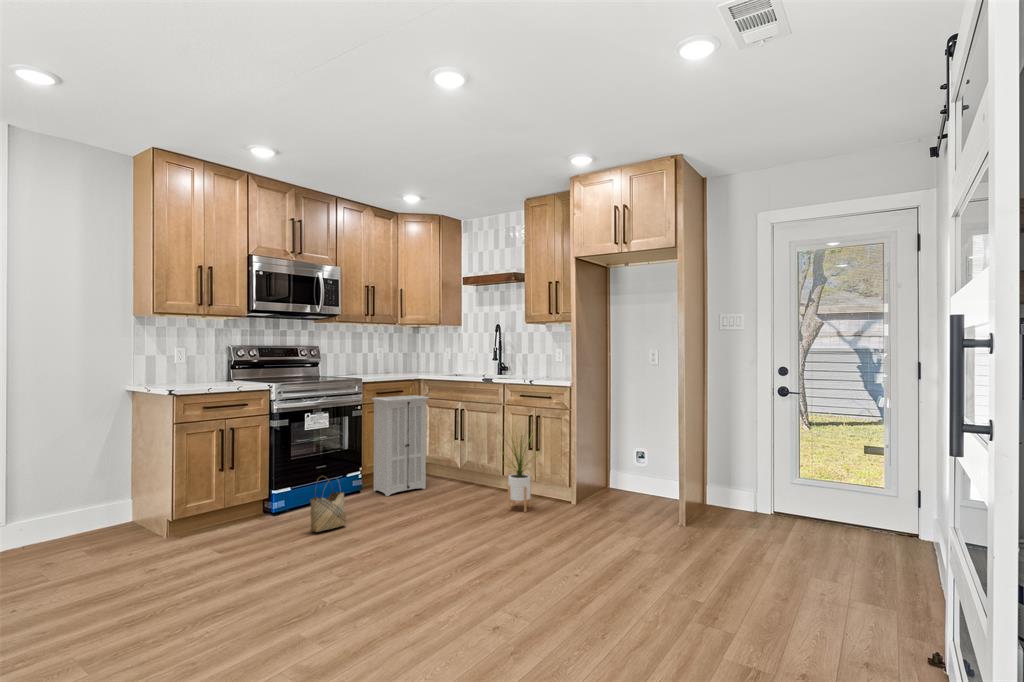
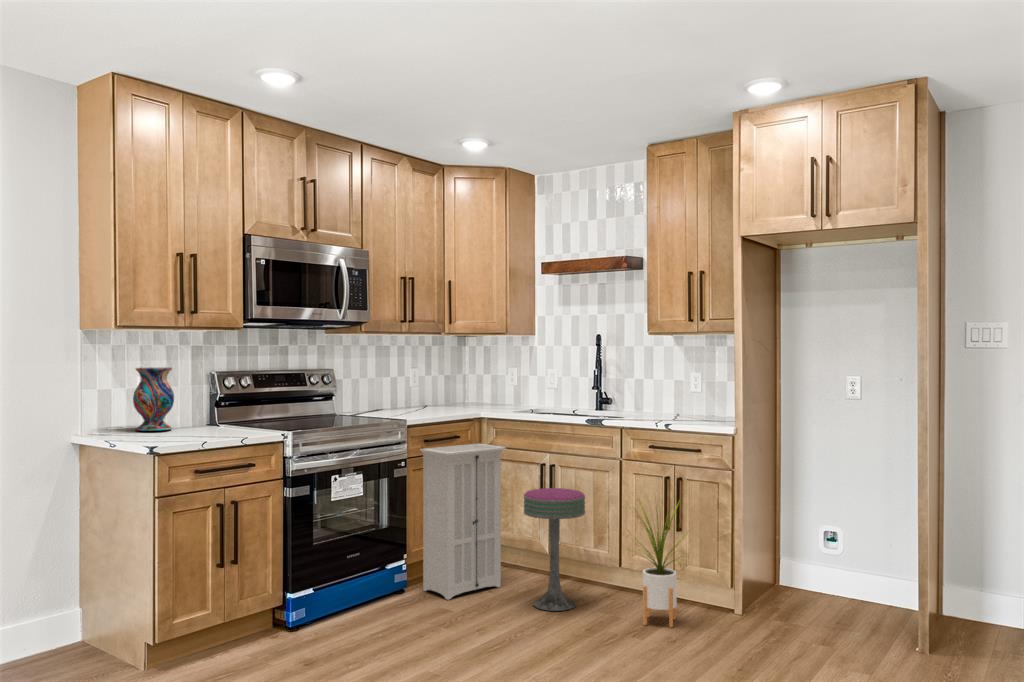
vase: none [171,342,200,383] -> present [133,367,174,431]
bar stool: none [435,423,476,503] -> present [524,488,585,611]
woven basket: present [310,492,346,532] -> none [359,574,409,662]

